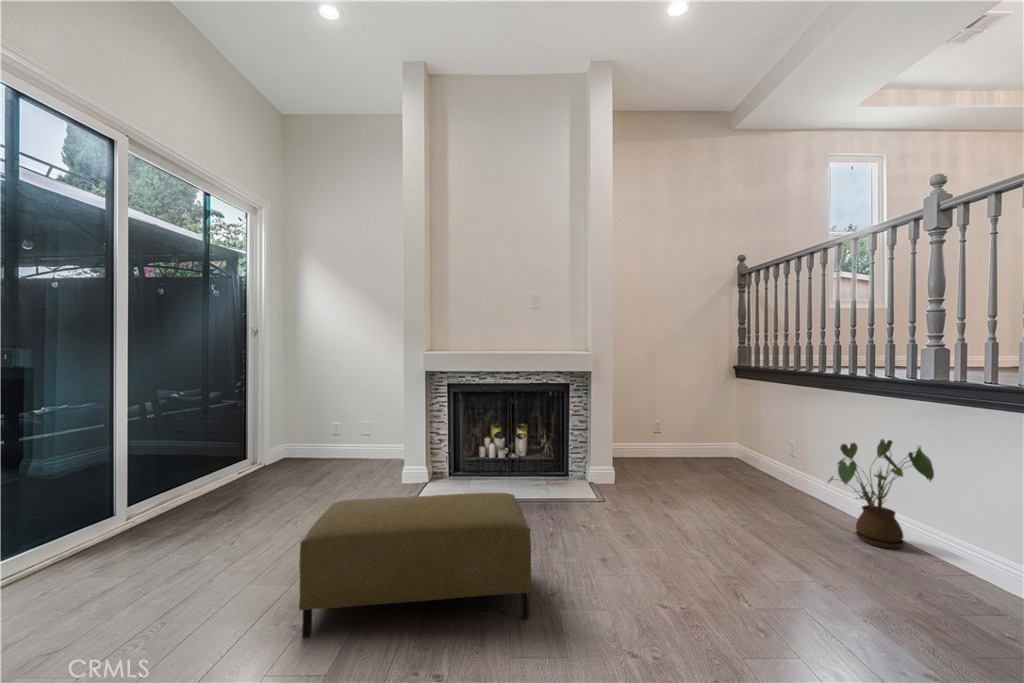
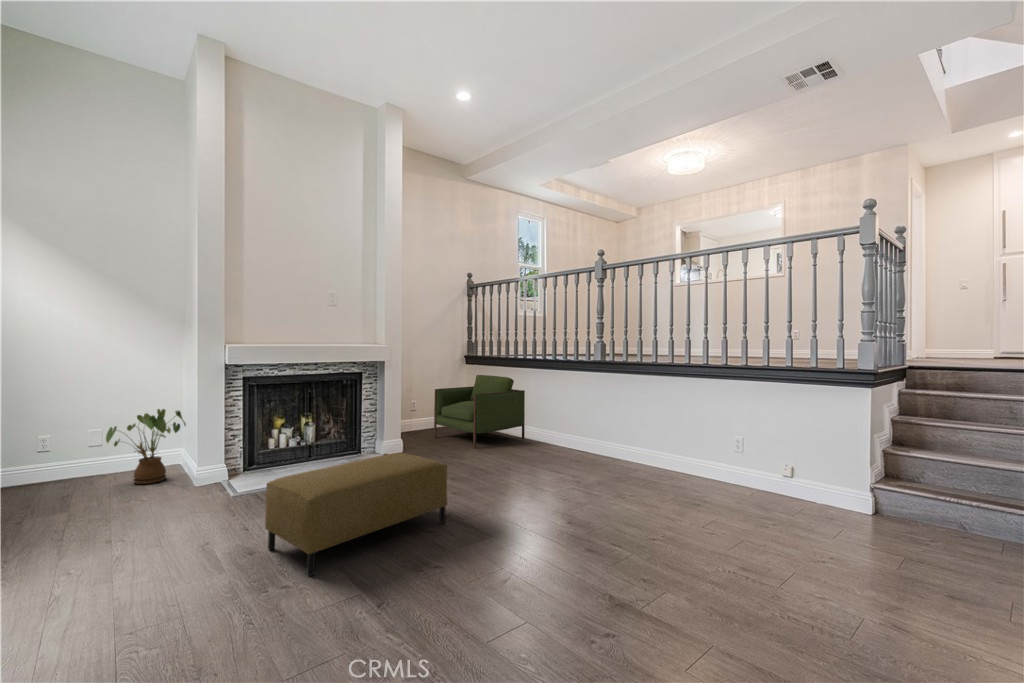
armchair: none [674,392,812,497] -> present [434,375,525,448]
house plant: present [828,439,934,548] -> present [106,409,186,484]

